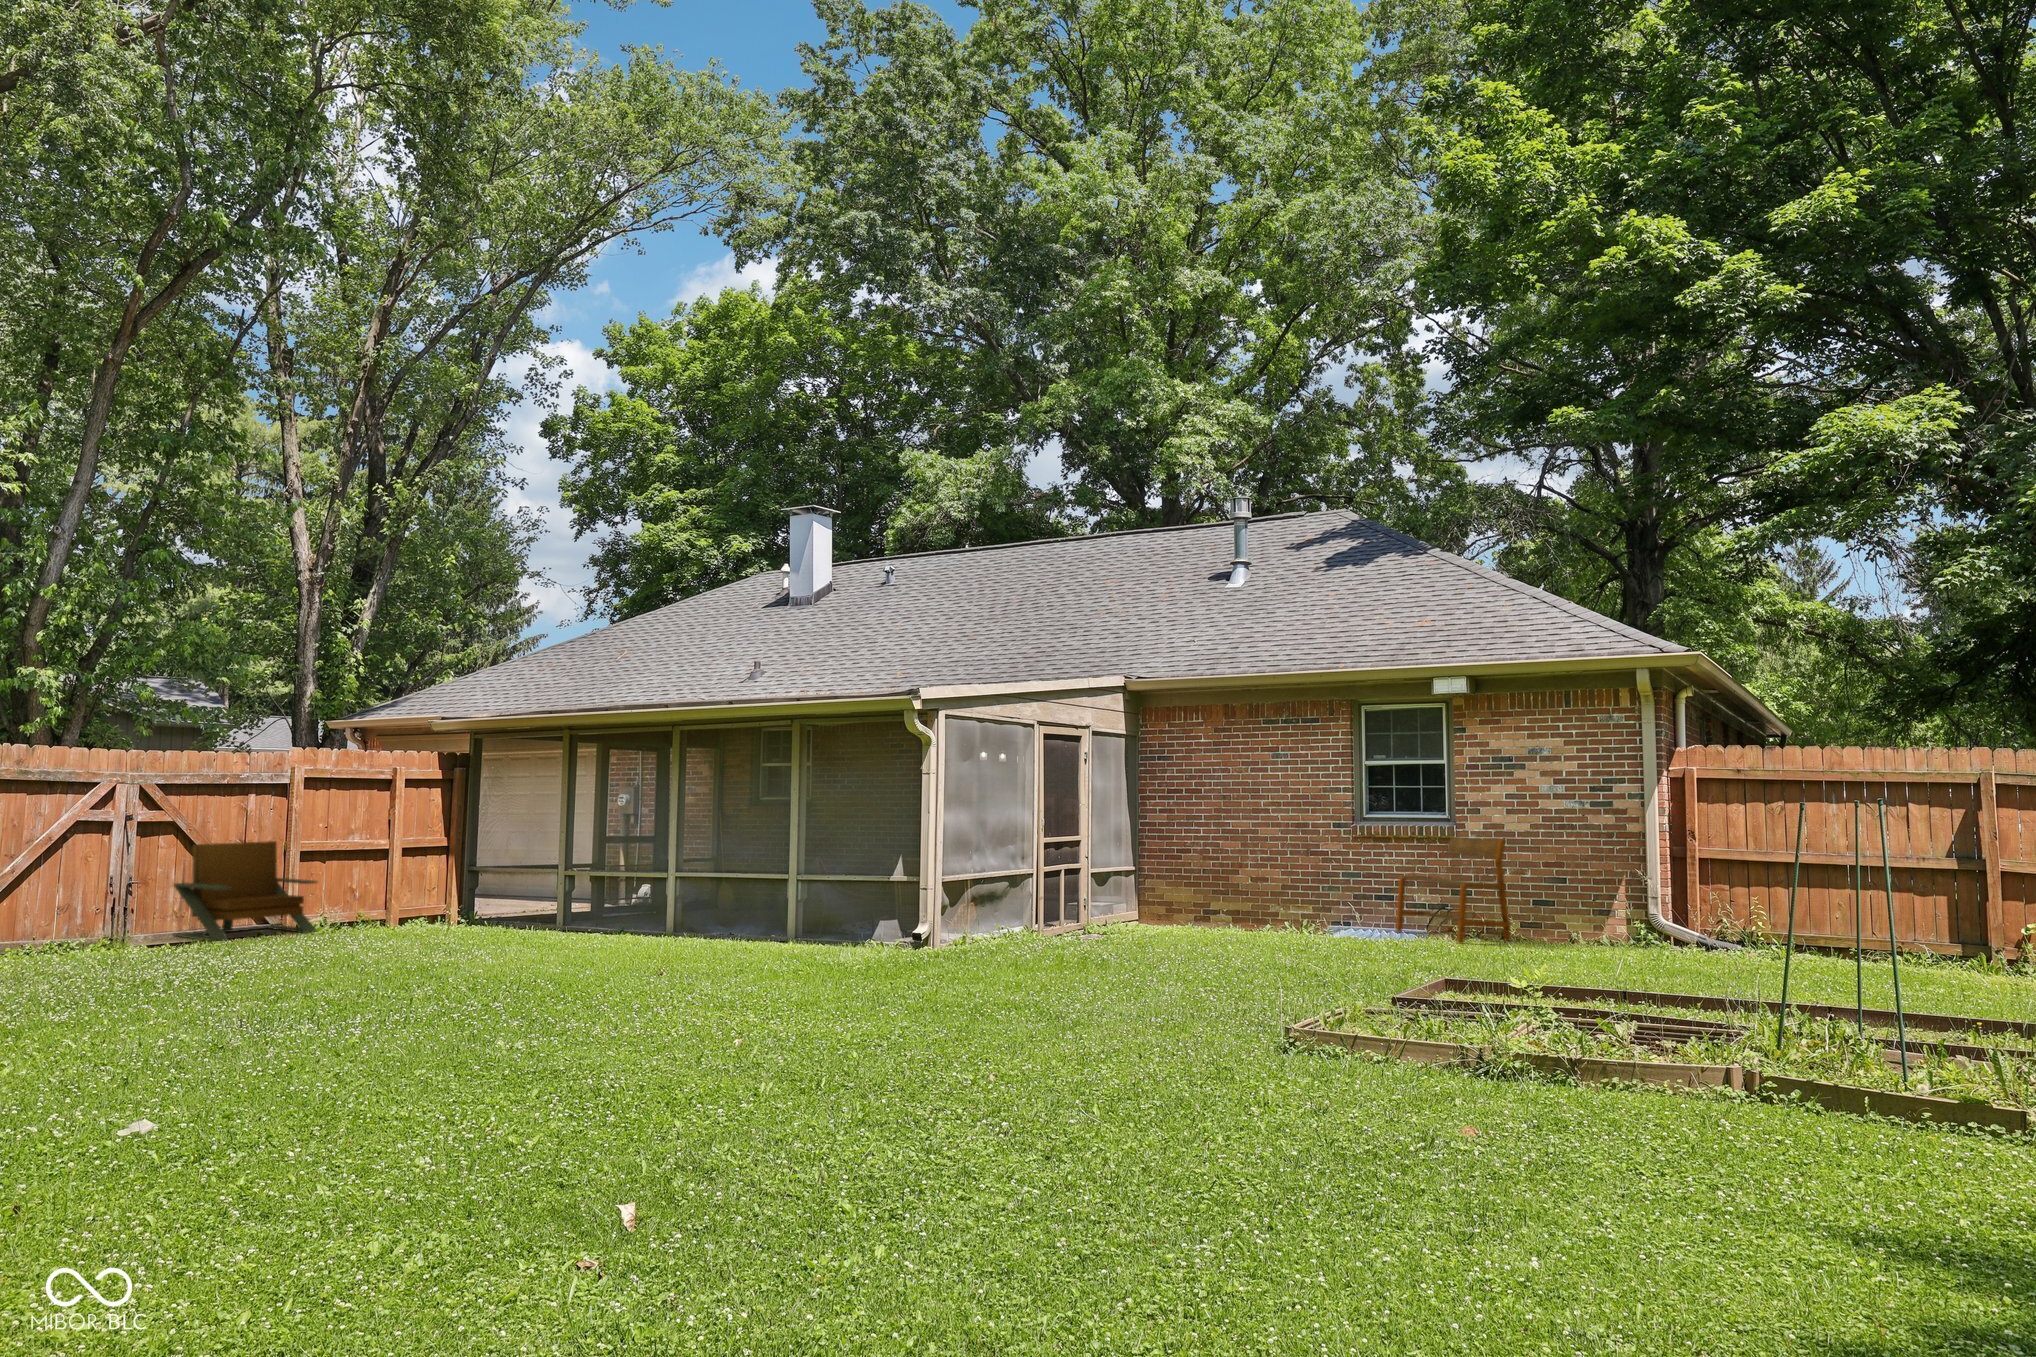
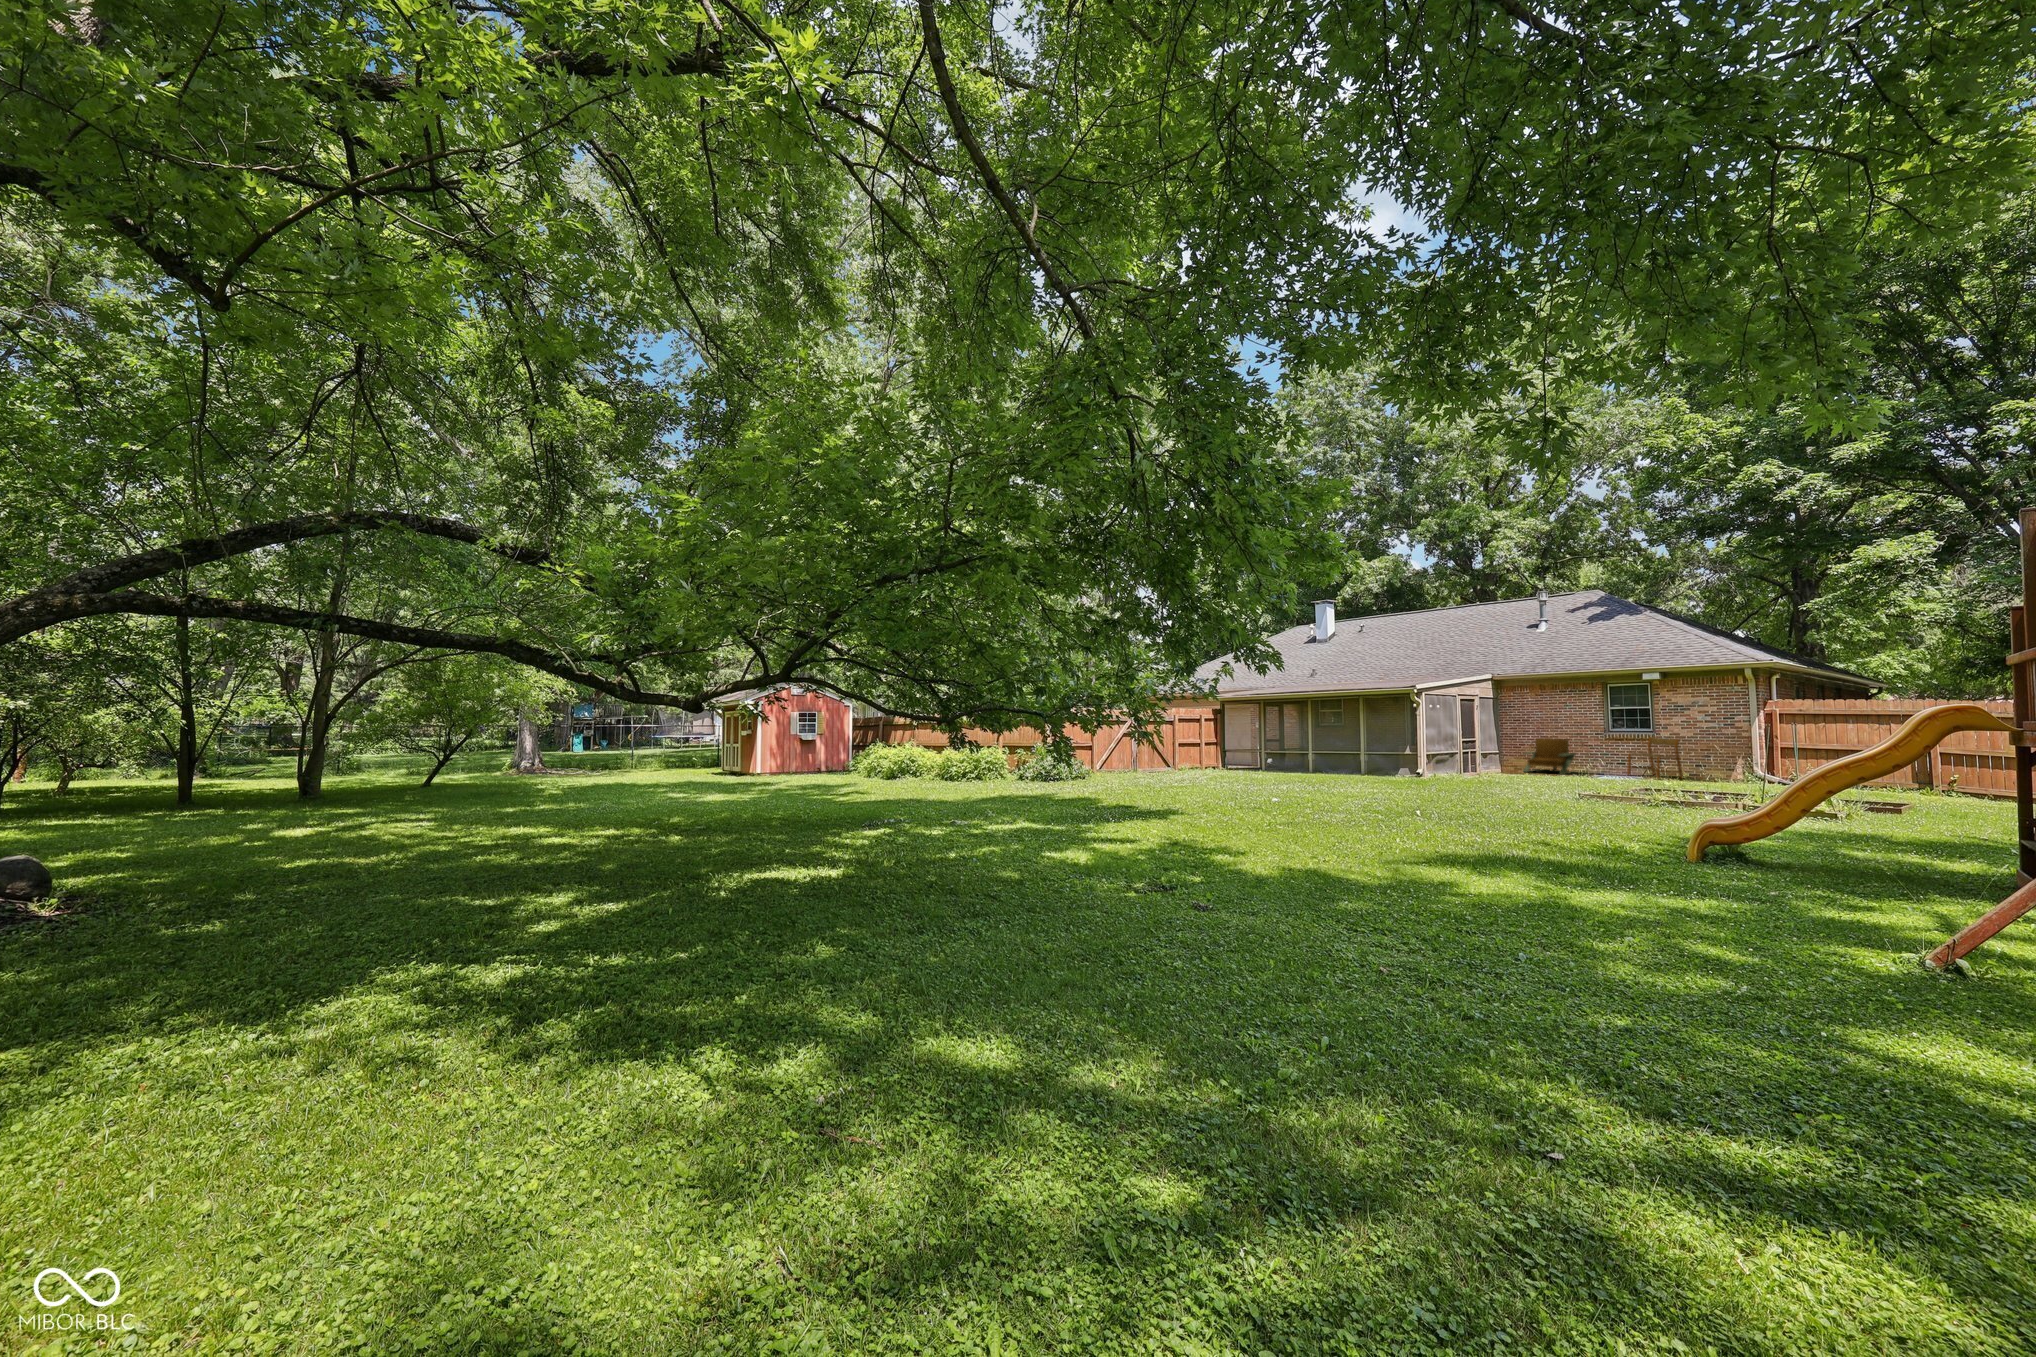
lounge chair: present [173,841,317,941] -> present [1523,738,1575,774]

